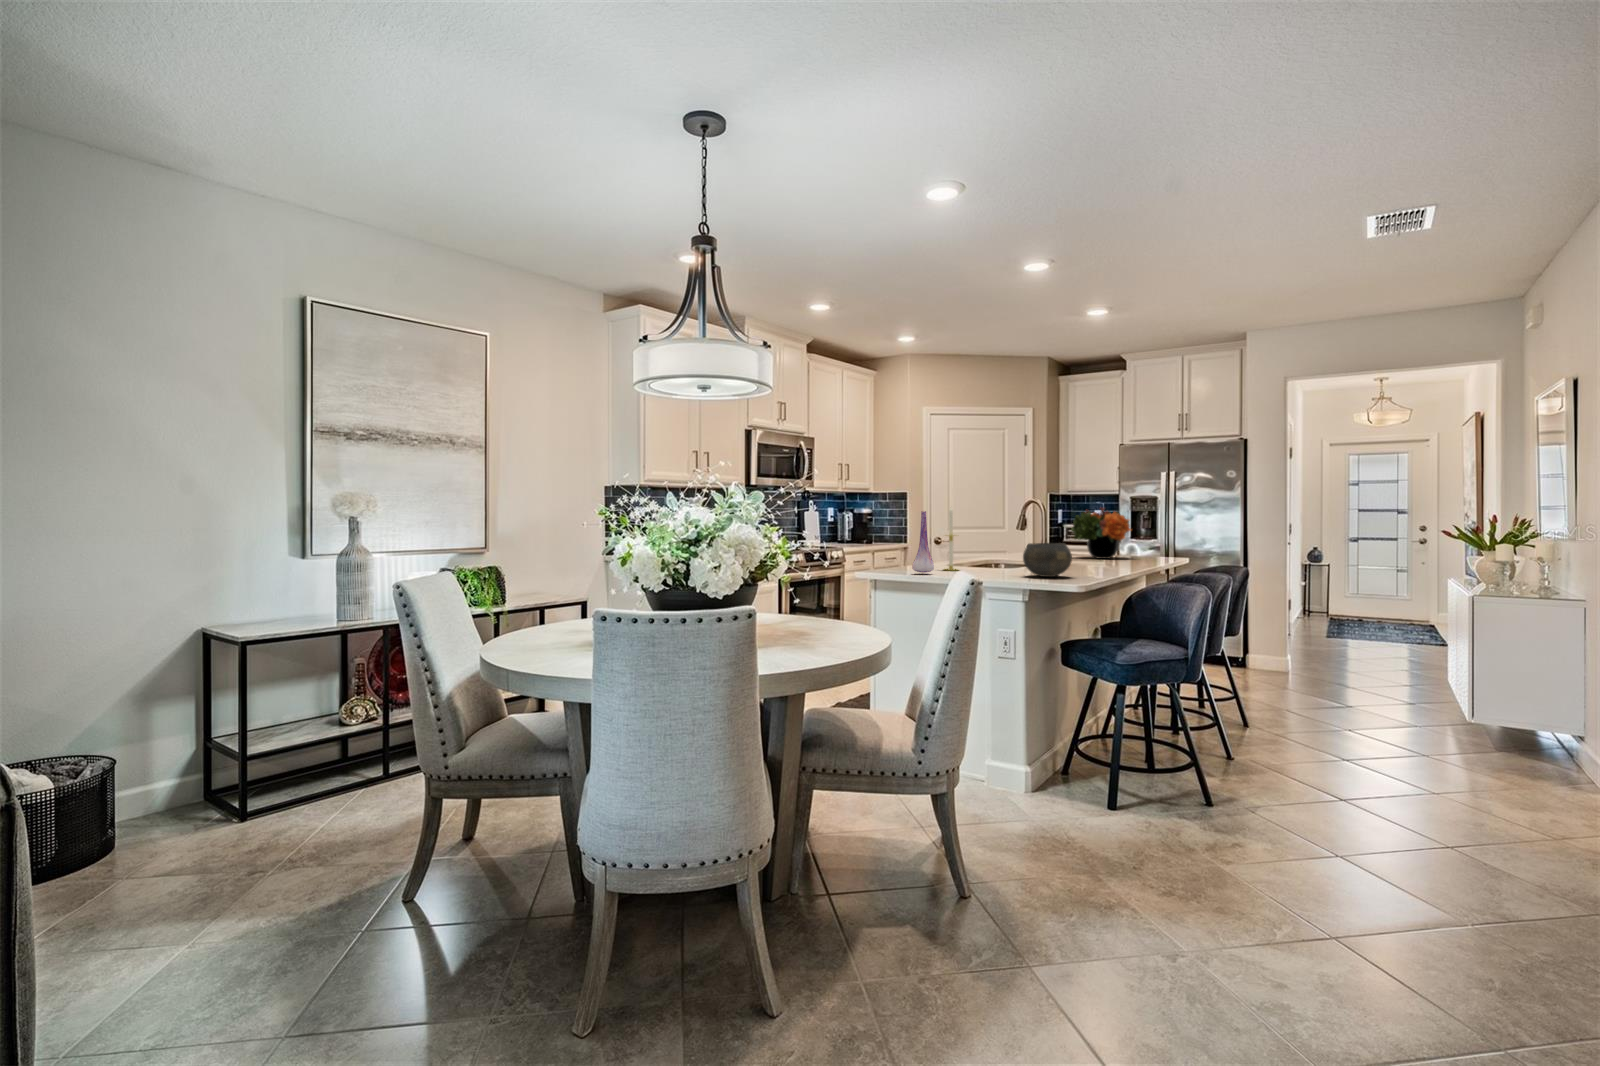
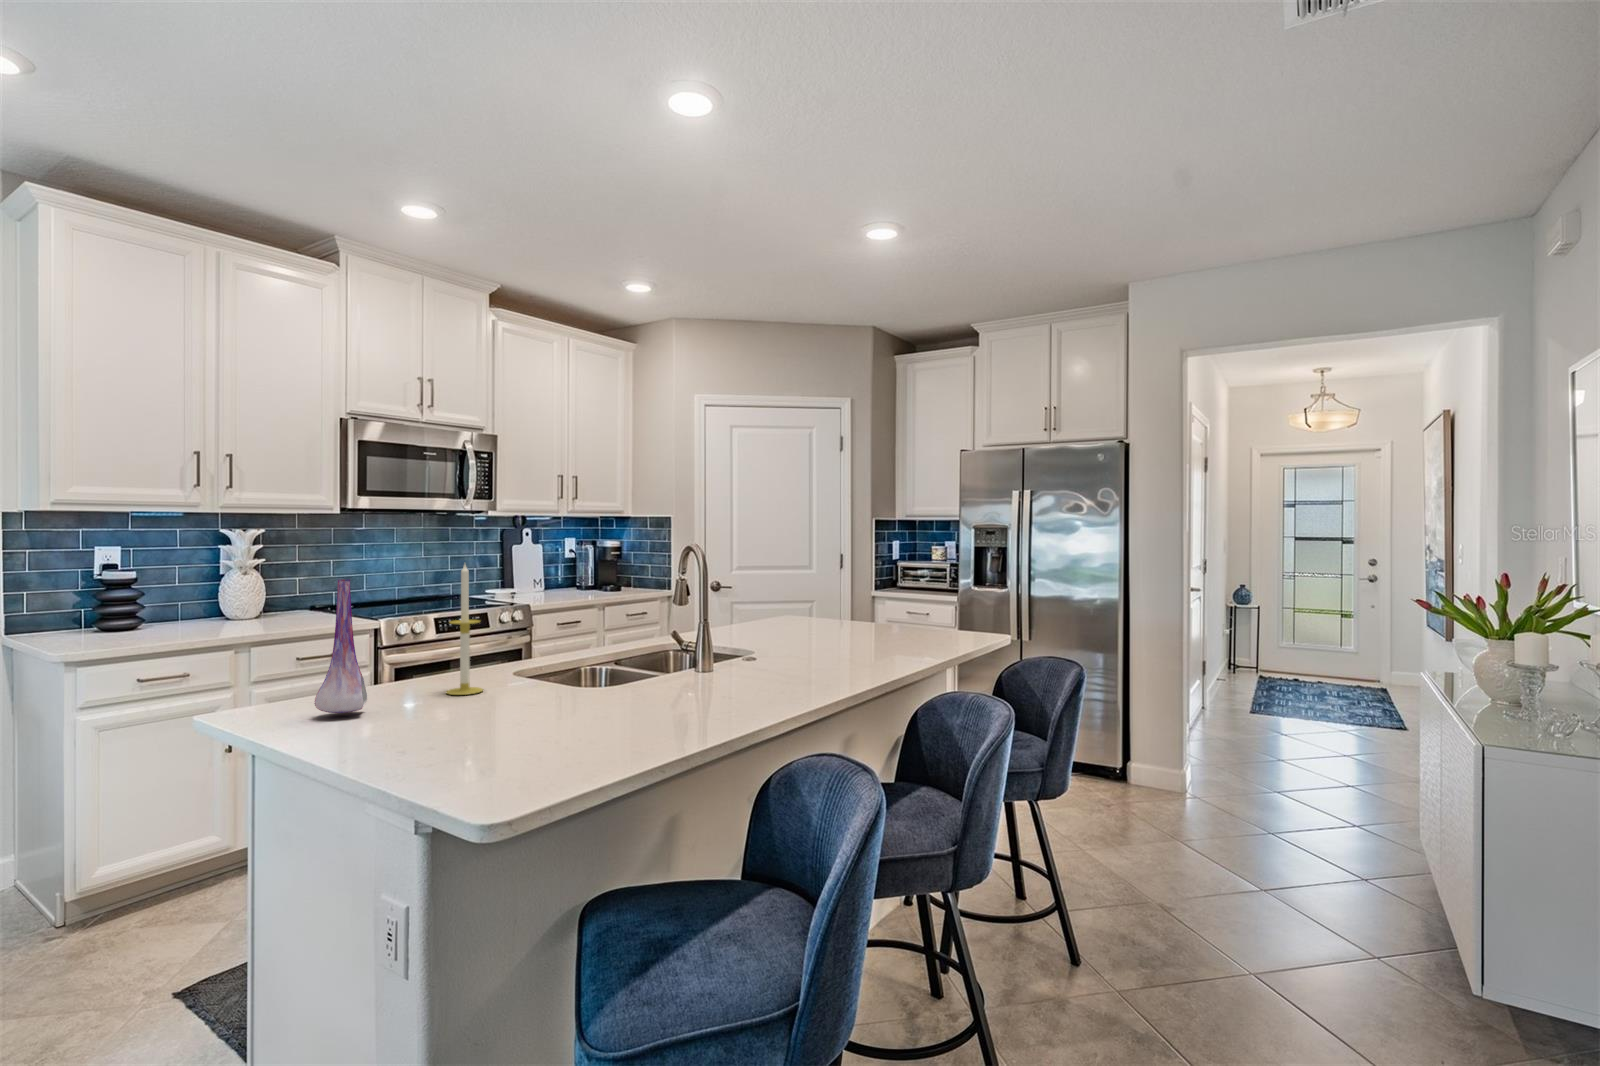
flower arrangement: present [1071,508,1131,559] -> none [807,552,907,638]
bowl: present [1023,543,1072,577] -> none [519,652,628,736]

